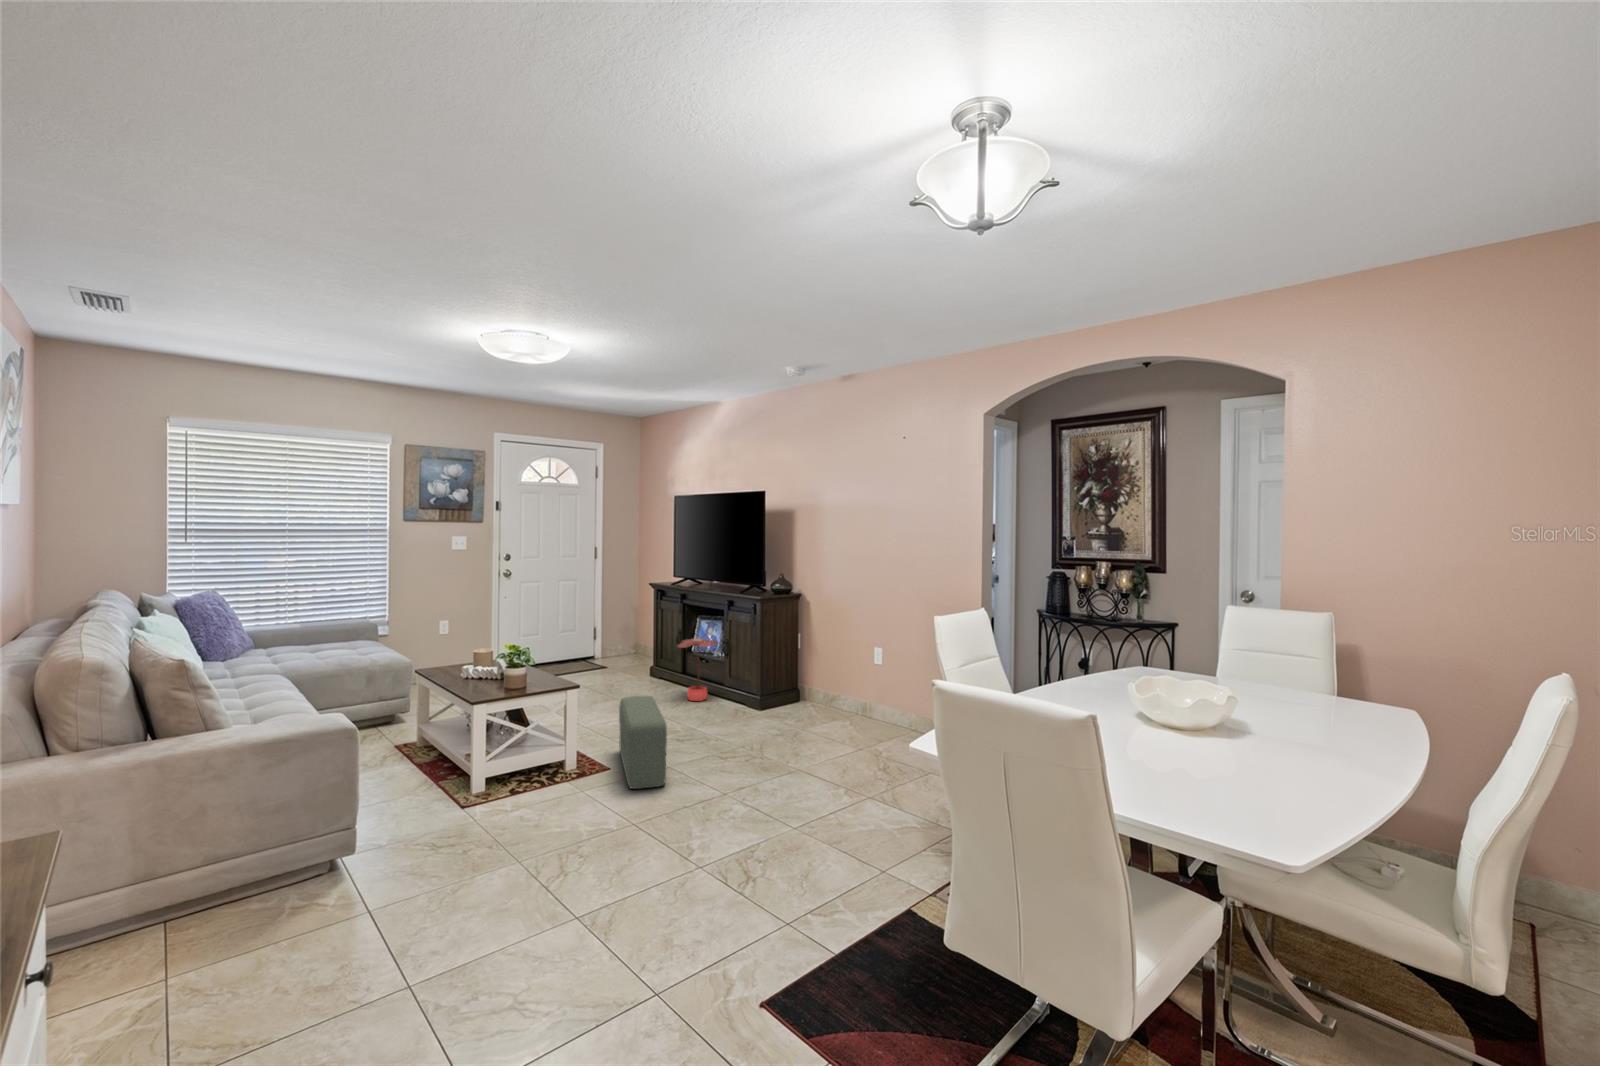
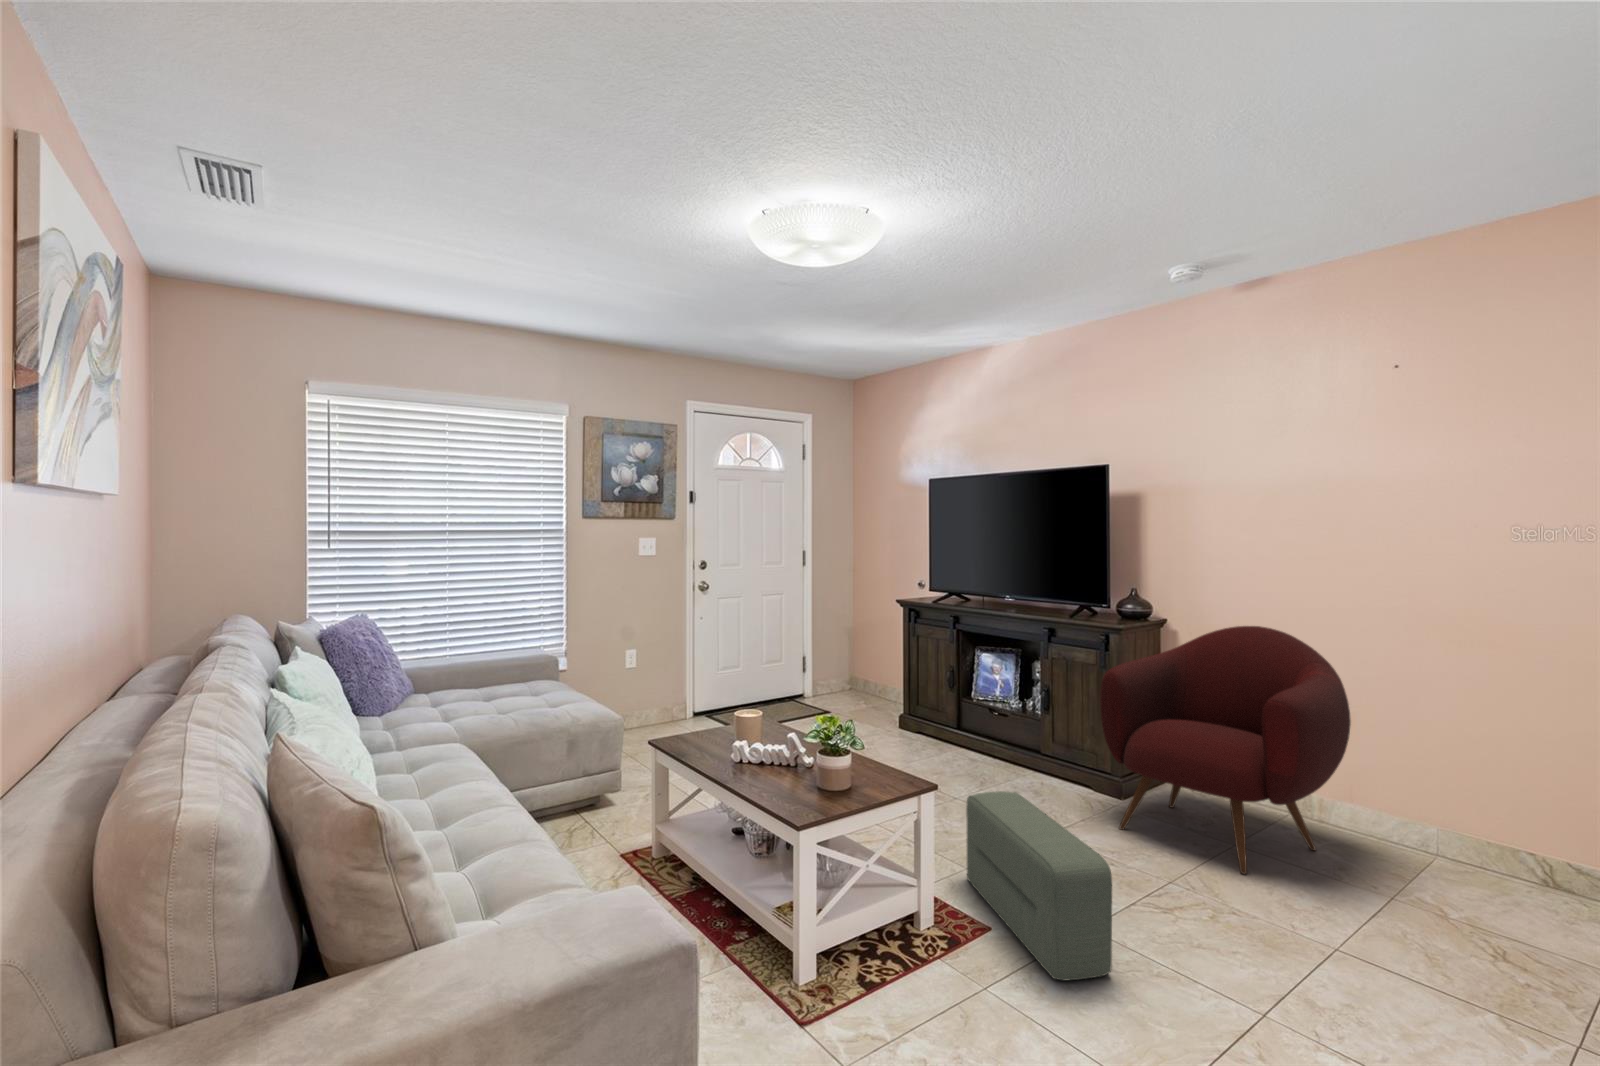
armchair: none [737,596,874,743] -> present [1100,626,1351,874]
potted plant: present [677,638,718,701] -> none [971,682,1032,776]

